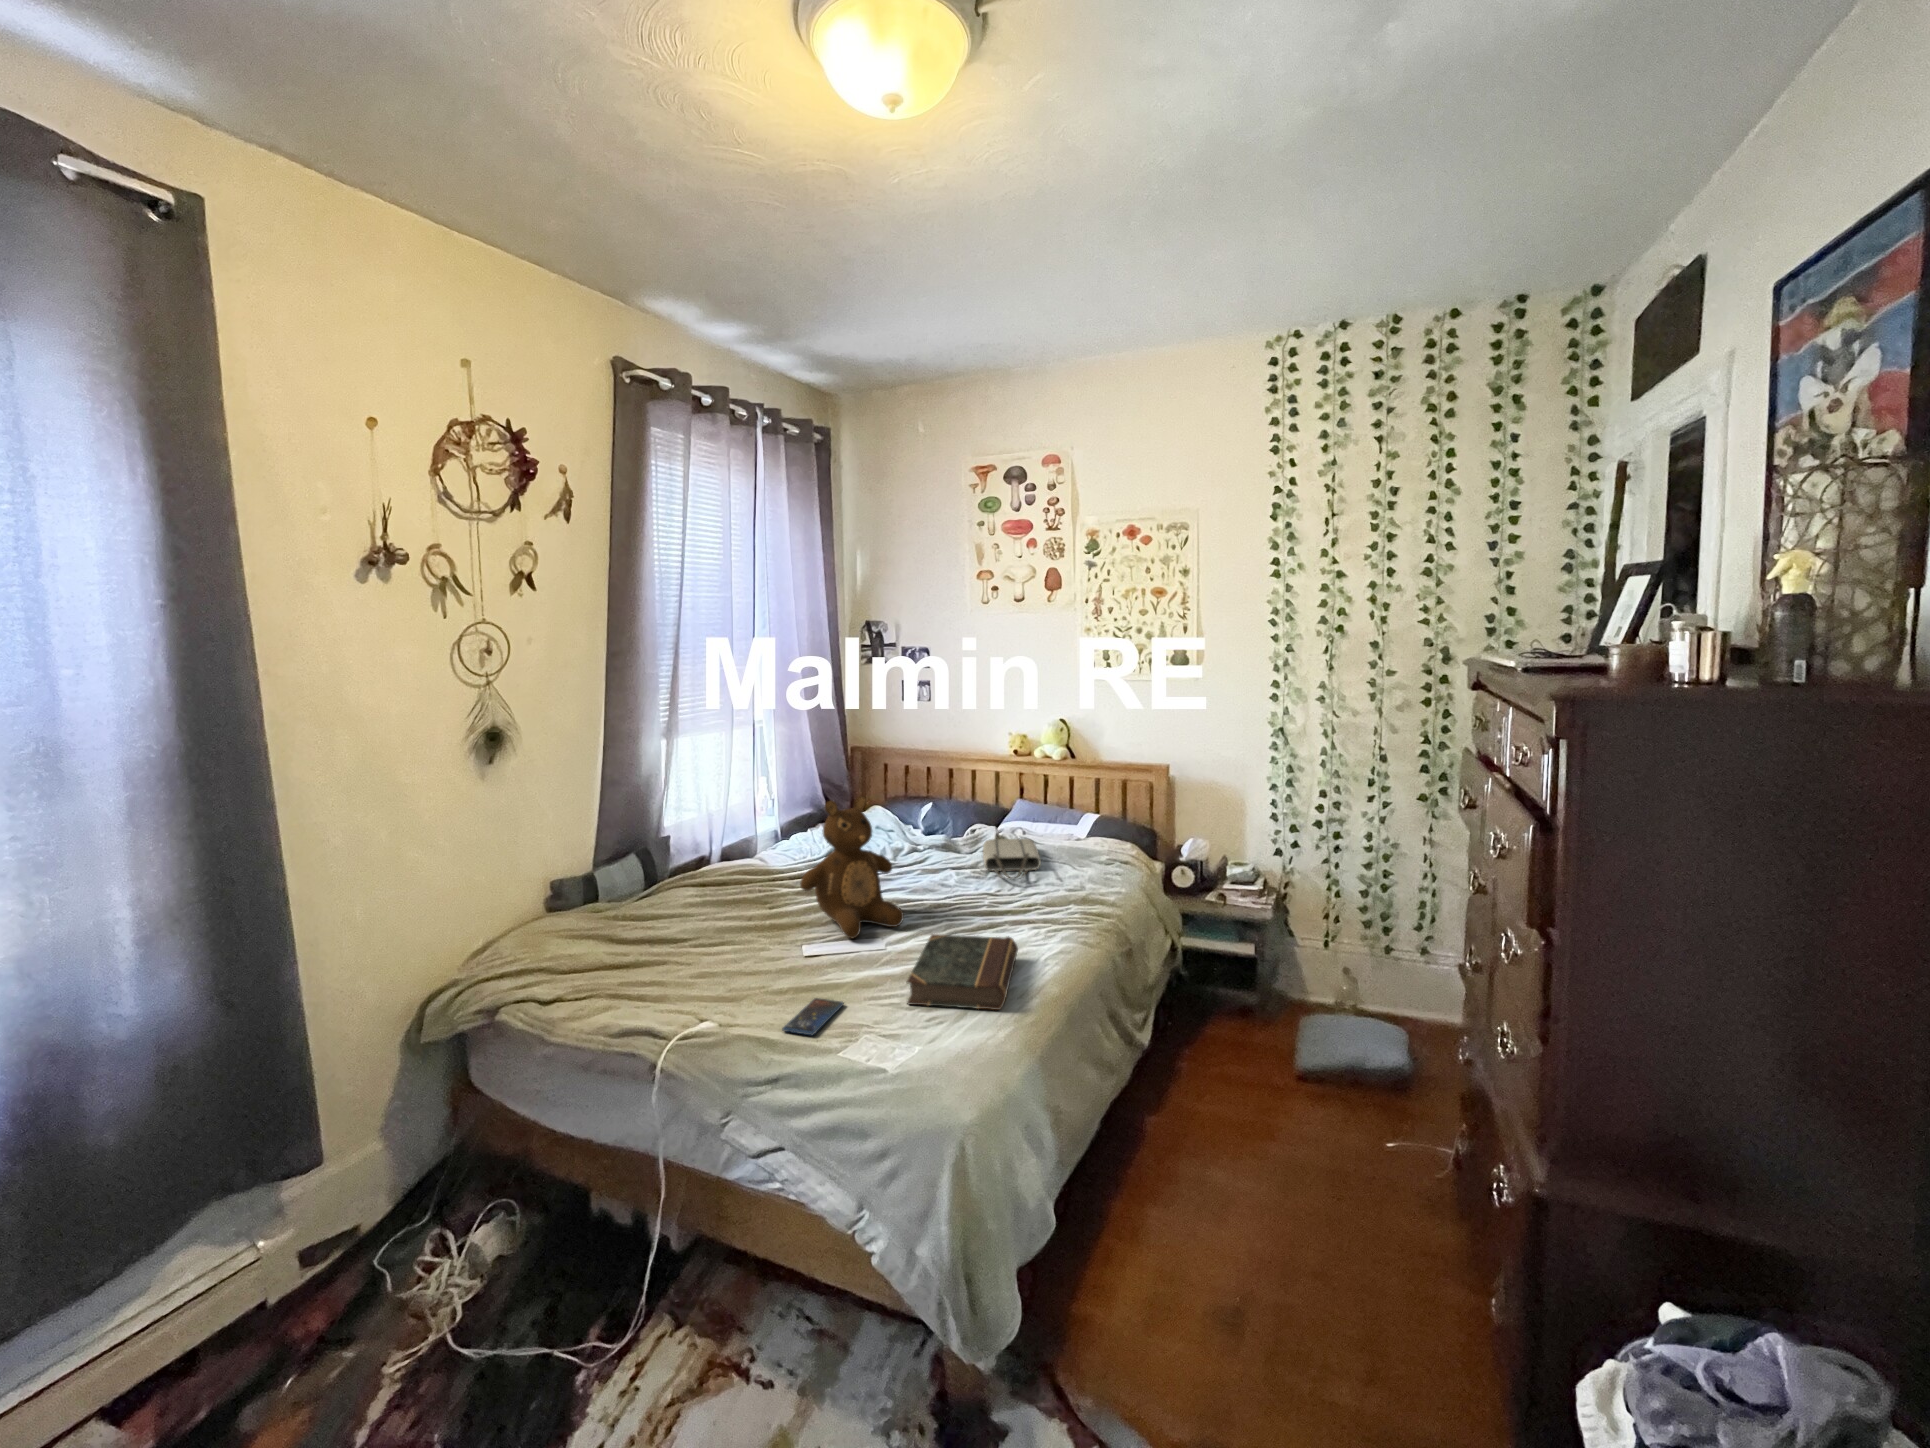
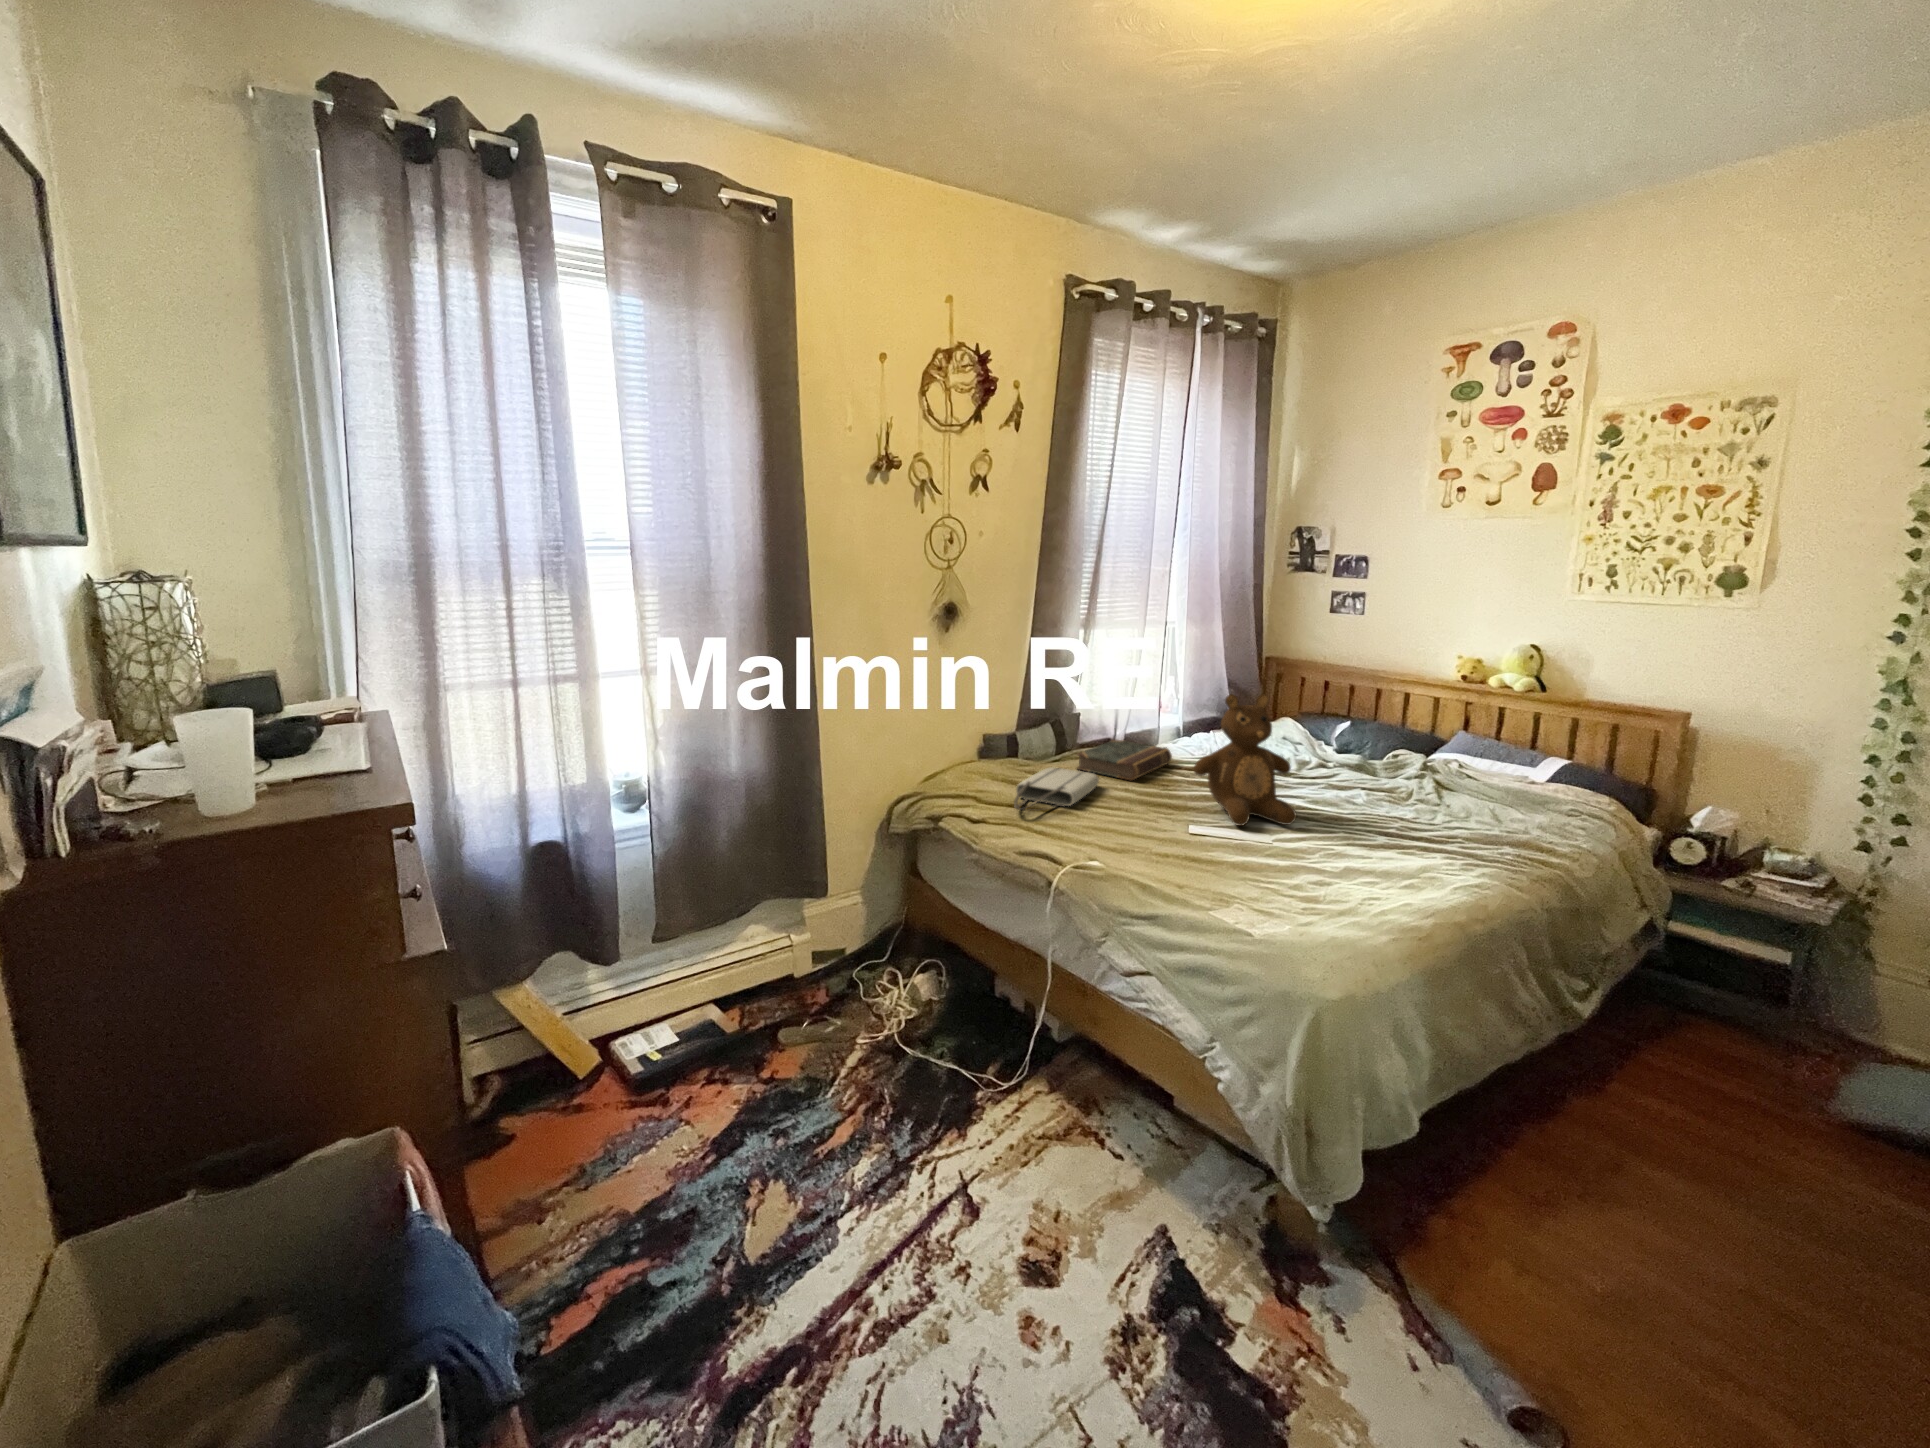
tote bag: present [983,838,1041,879] -> present [1014,767,1099,811]
book: present [907,934,1018,1010] -> present [1077,740,1172,780]
smartphone: present [783,998,844,1035] -> none [1160,865,1221,892]

